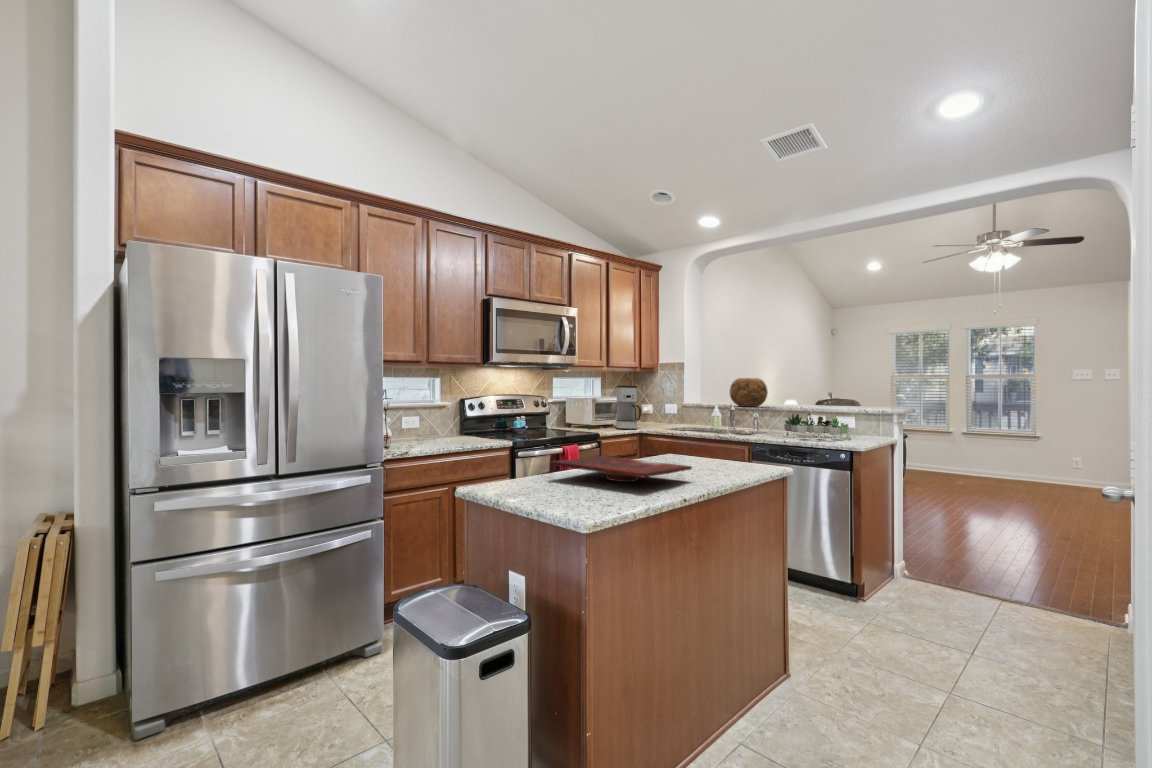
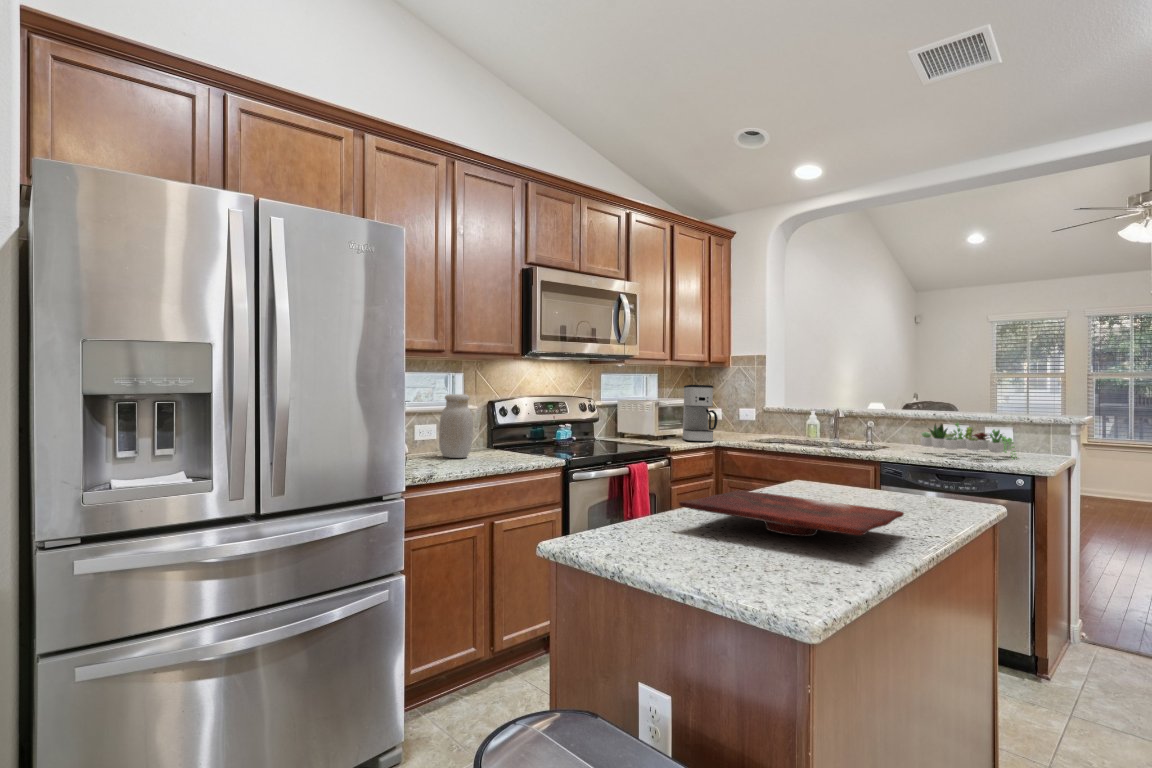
decorative bowl: present [730,378,768,407] -> none [833,375,884,413]
jar: none [420,393,445,441] -> present [439,394,473,458]

